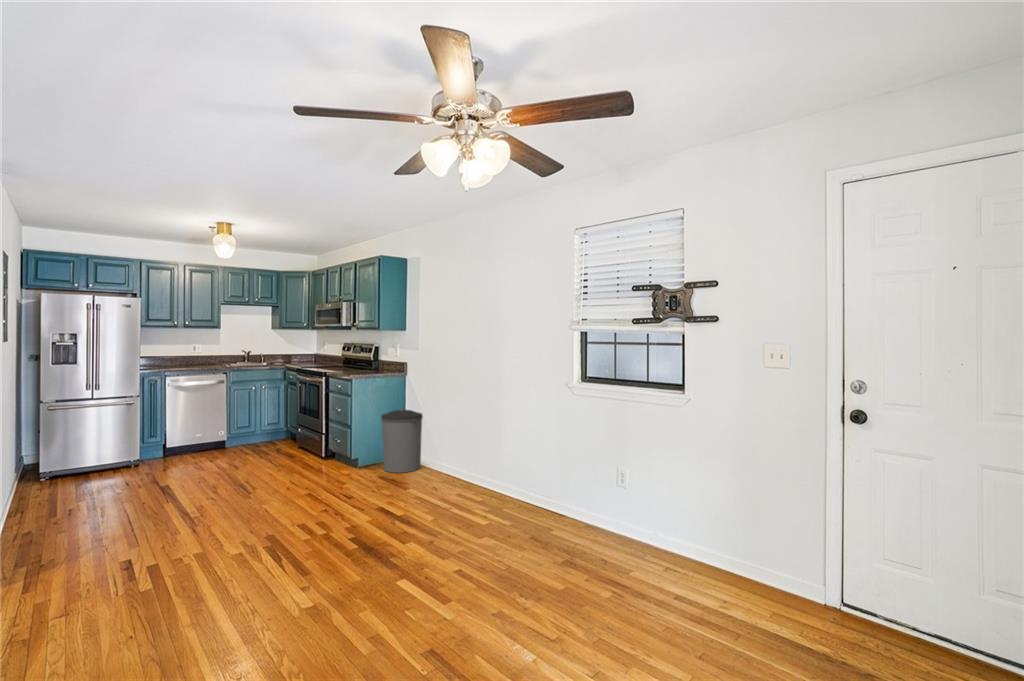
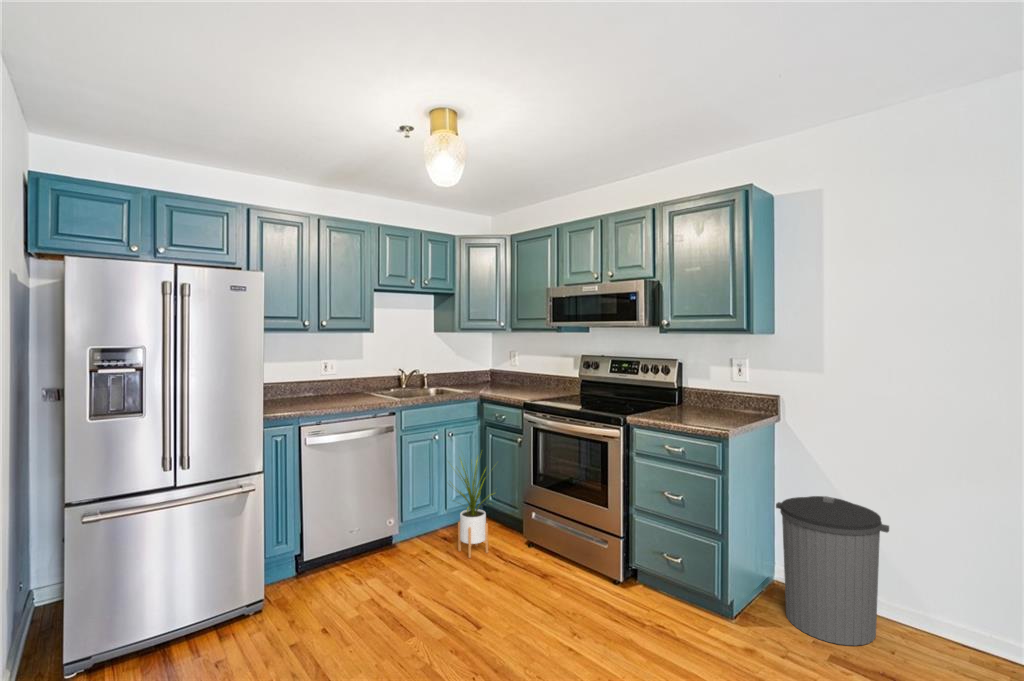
house plant: none [247,393,282,451] -> present [458,456,489,558]

